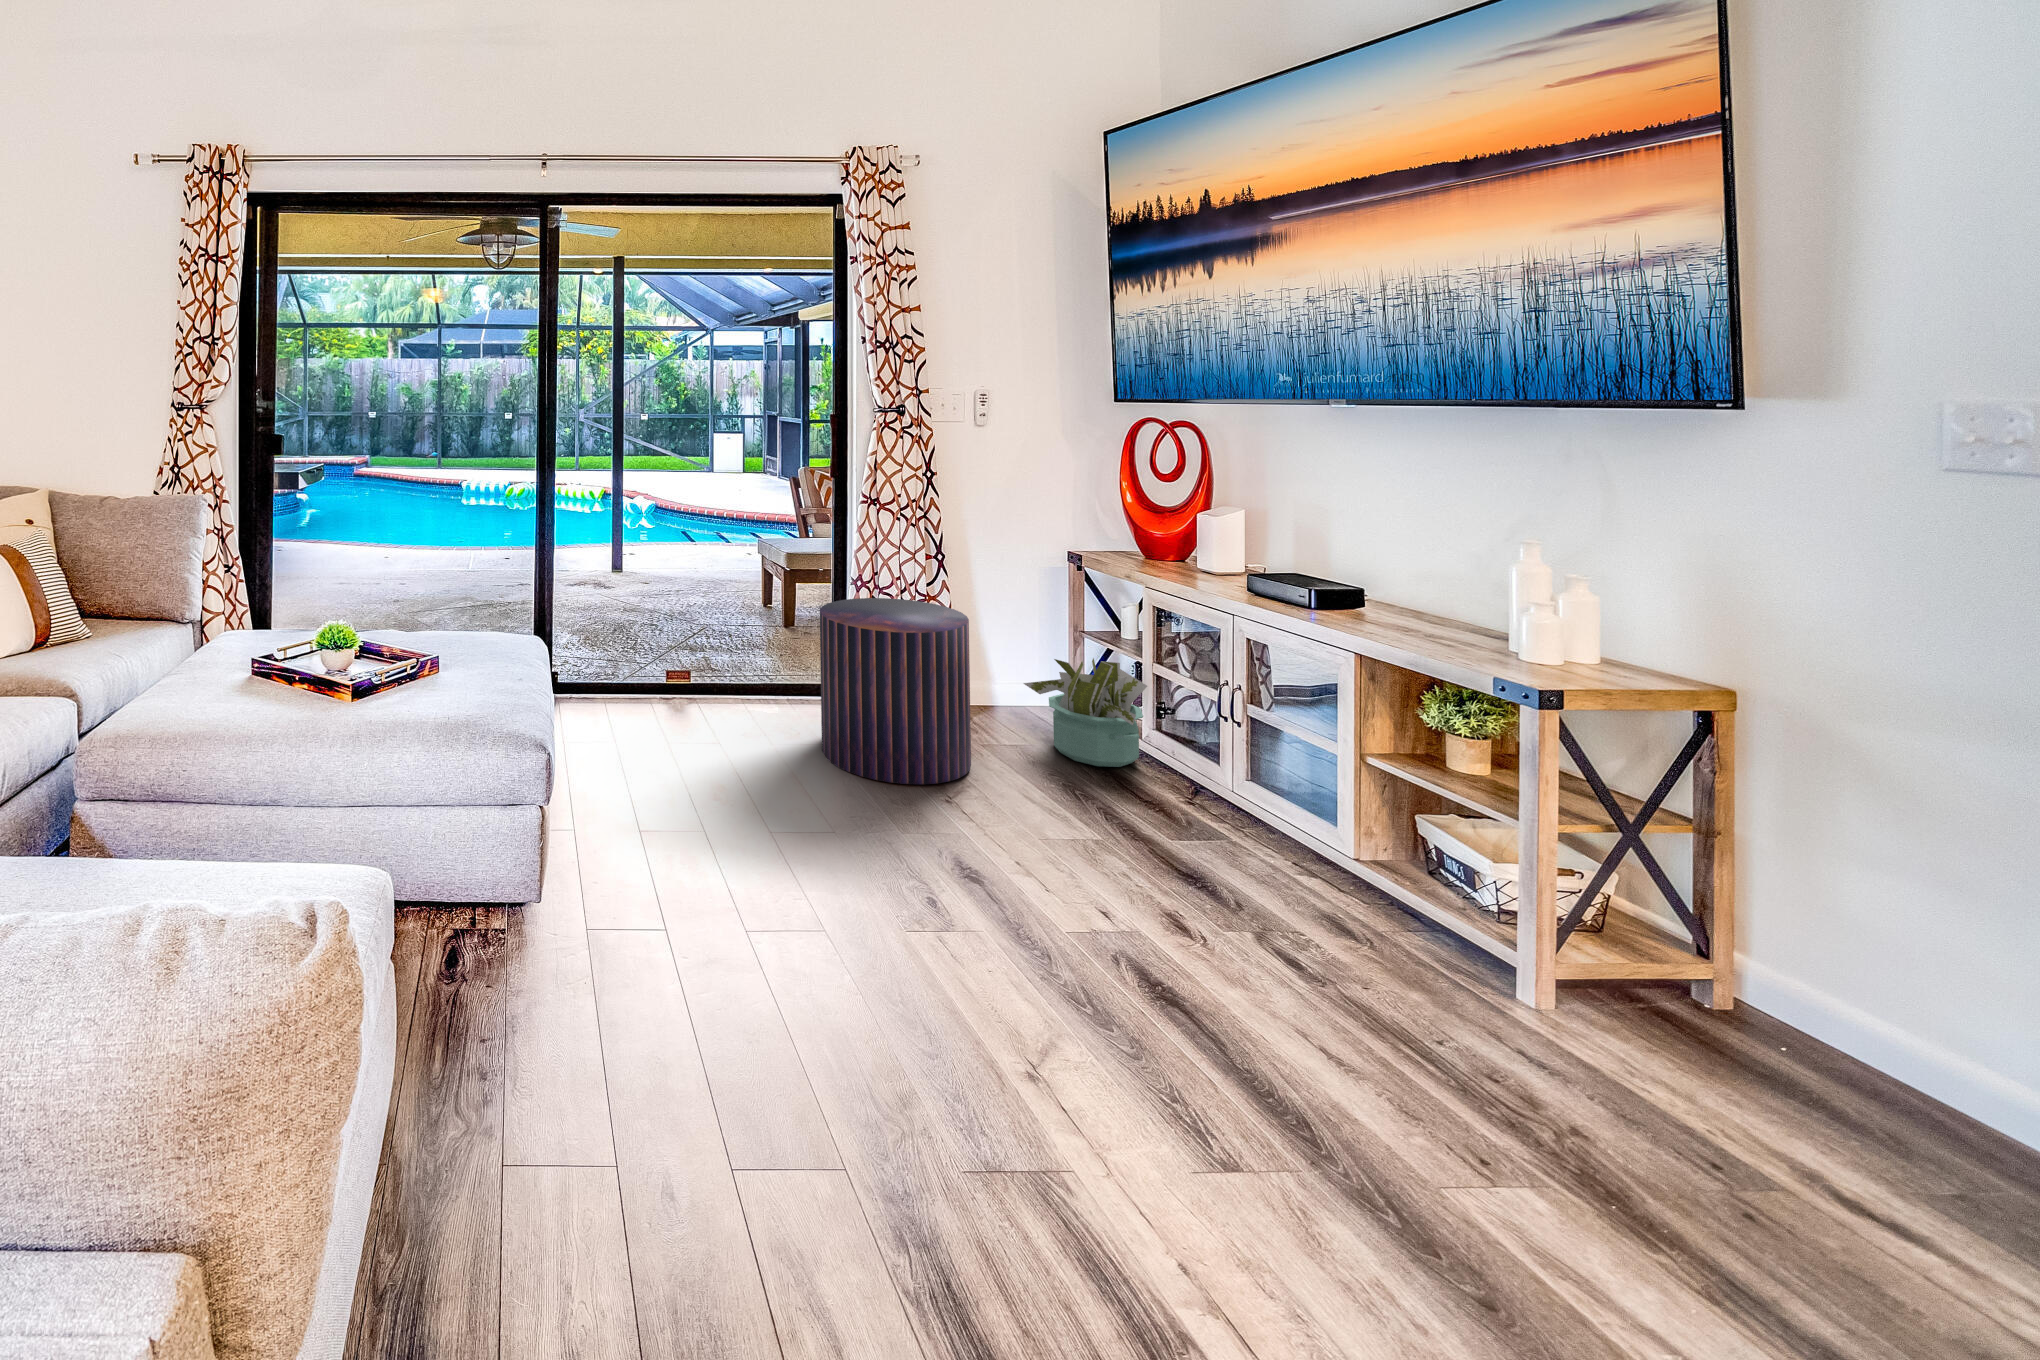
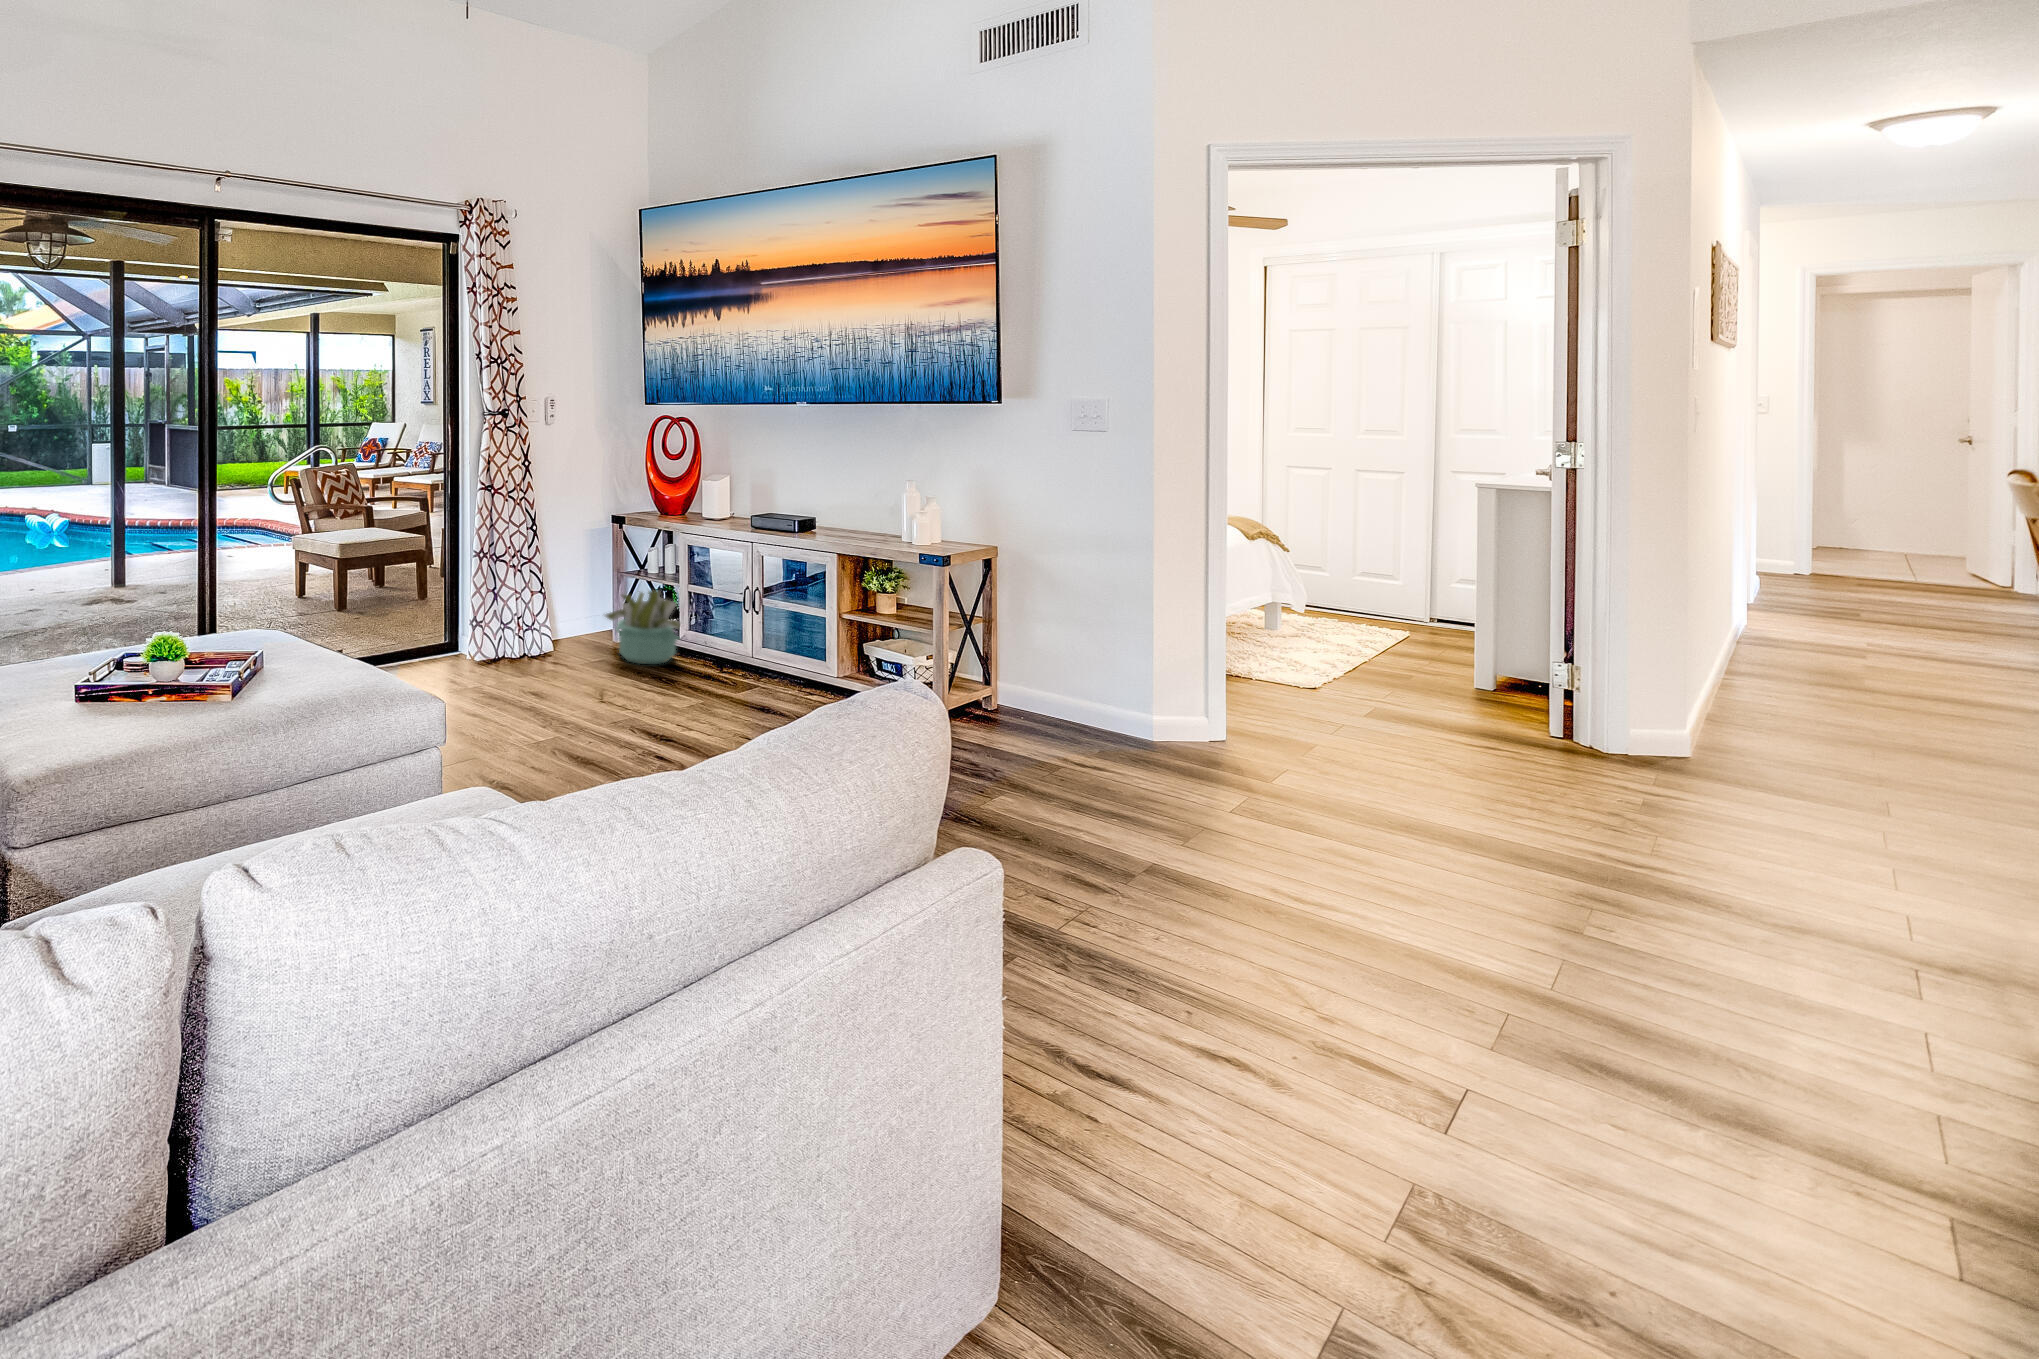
pouf: present [820,598,971,784] -> none [480,562,591,699]

